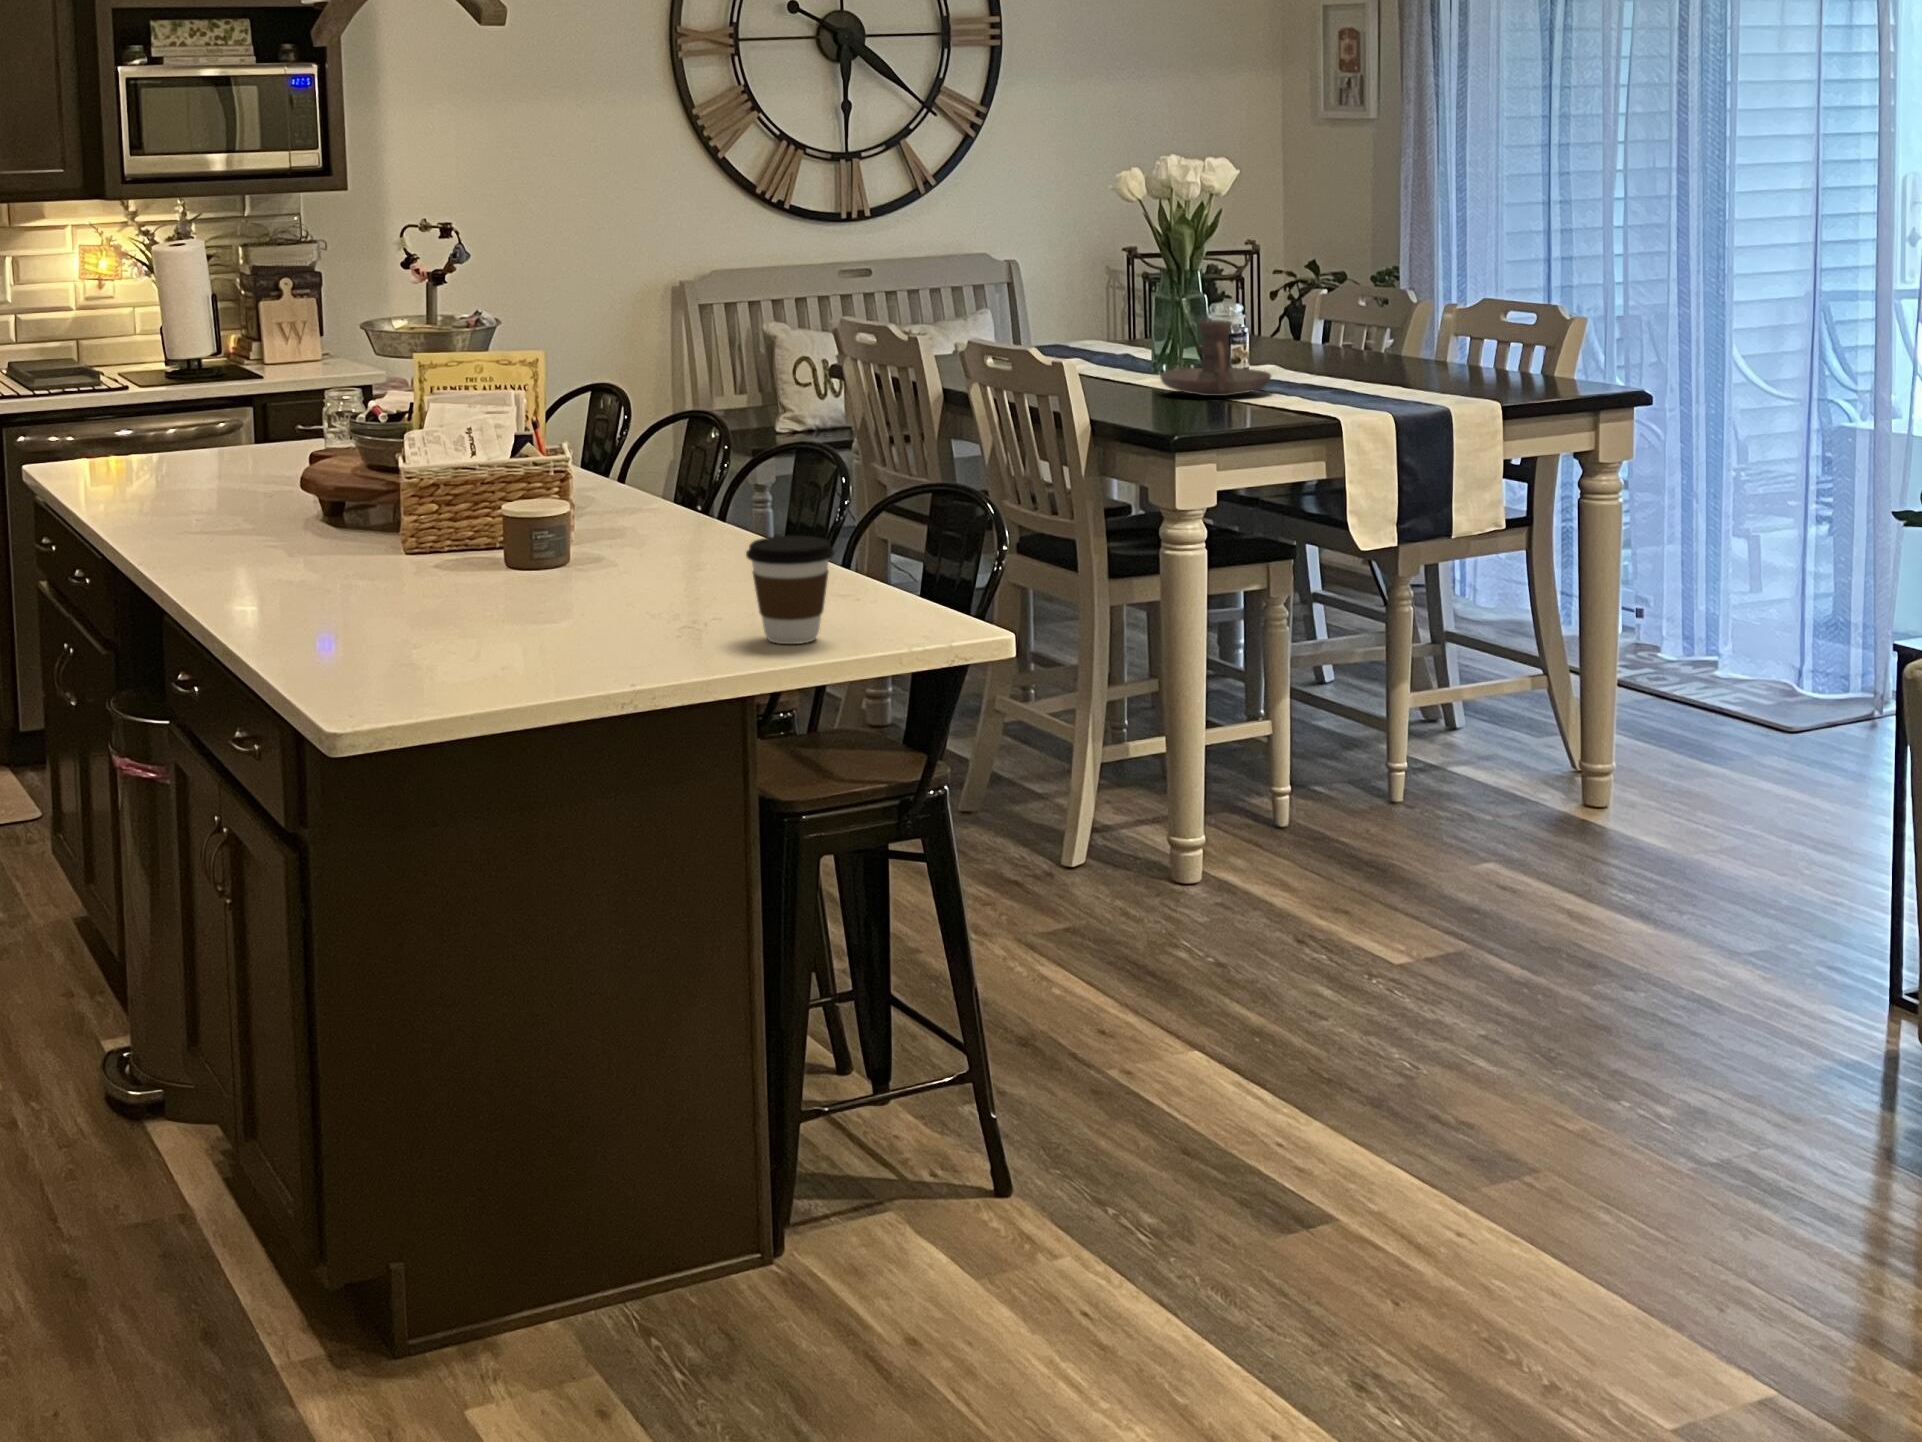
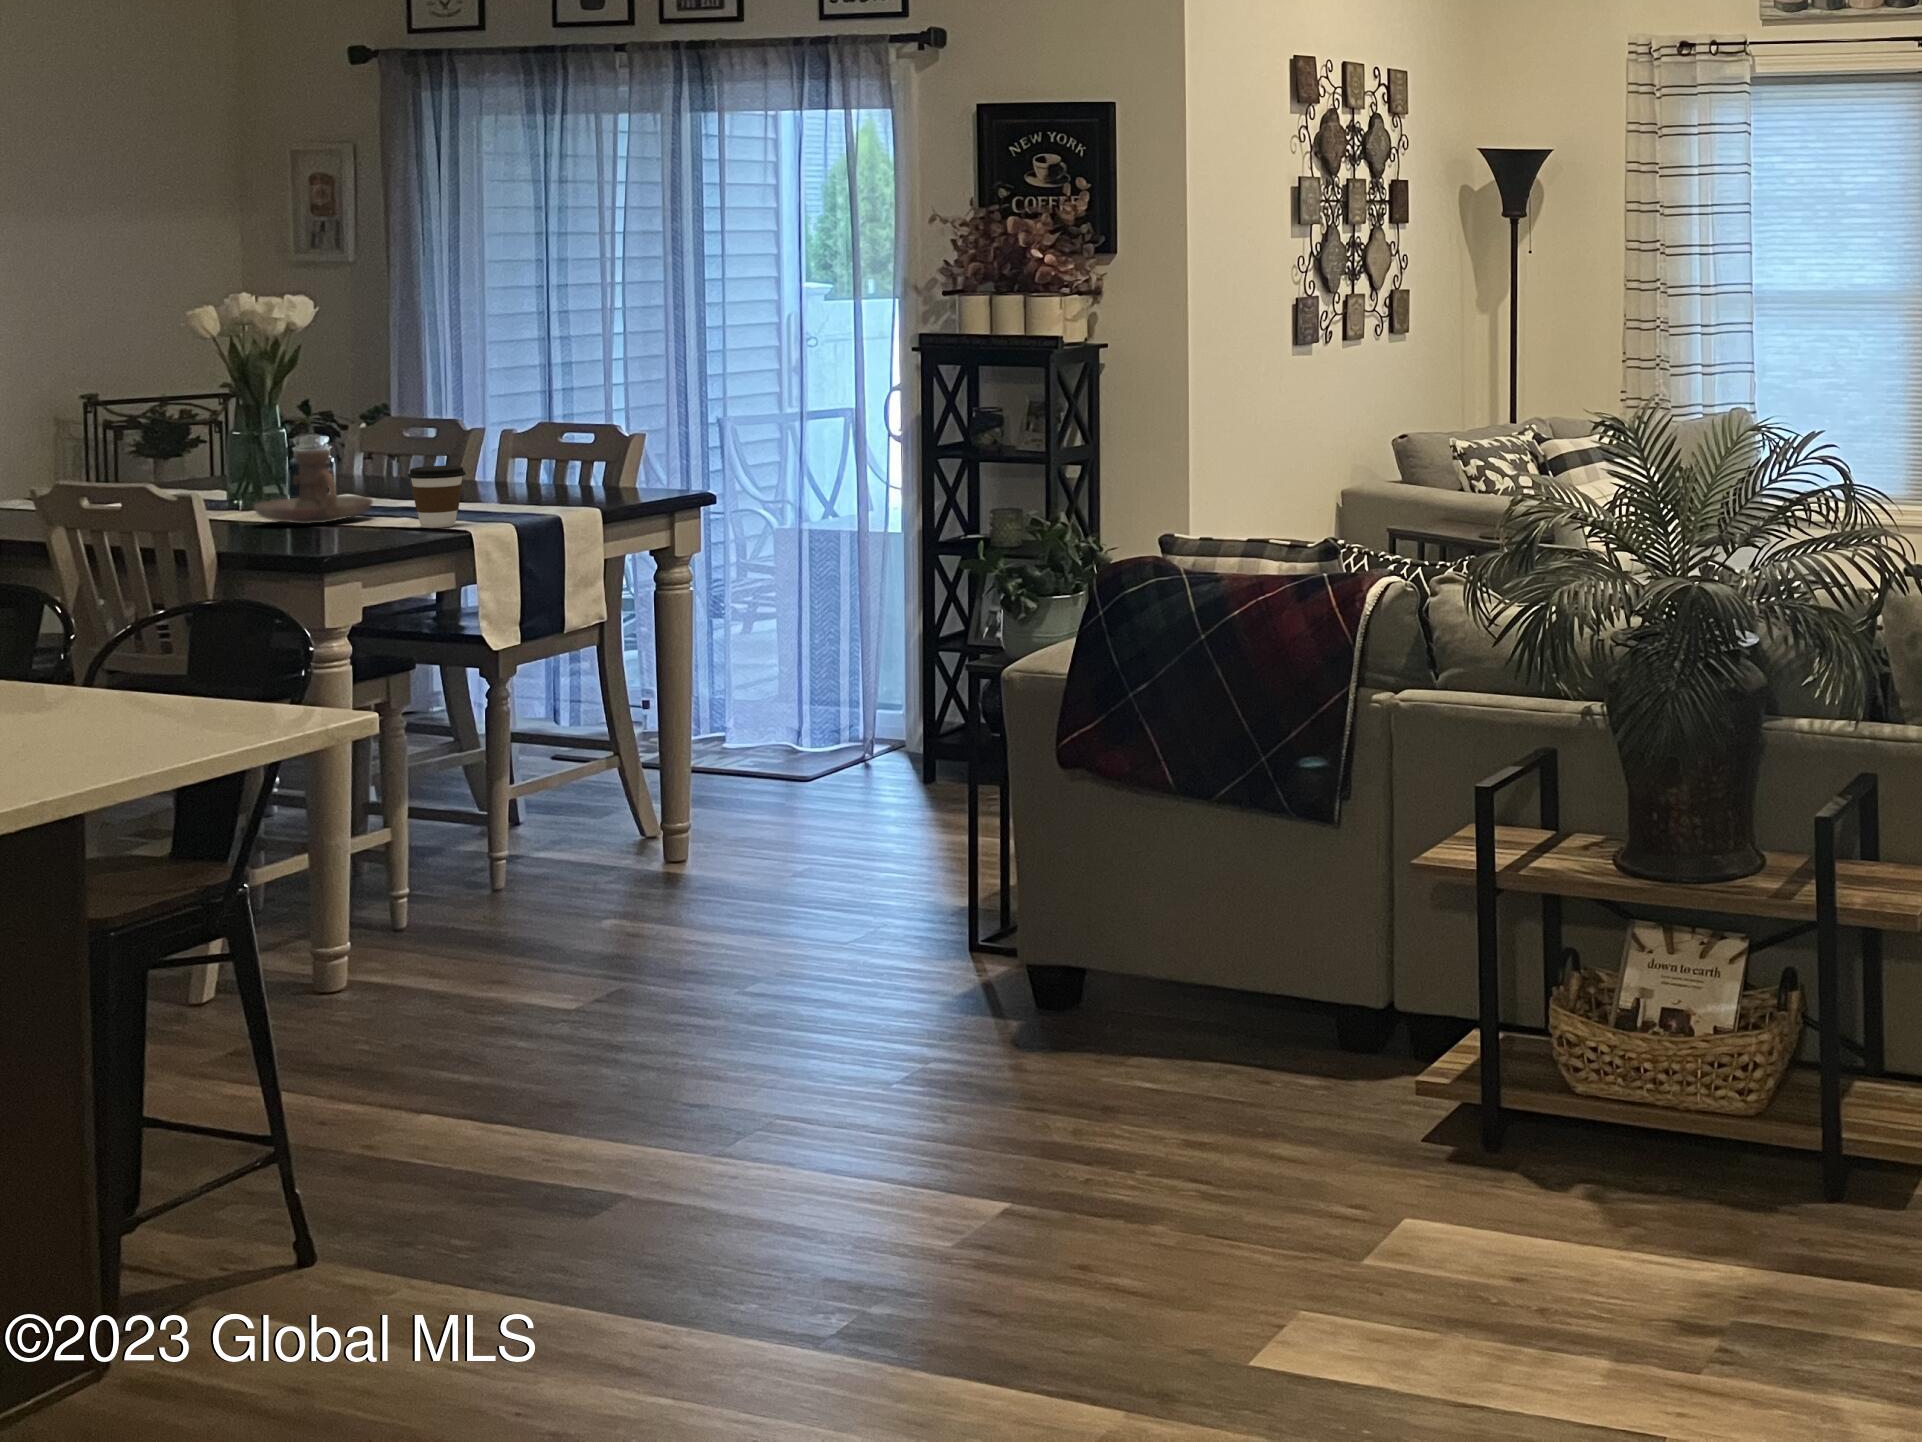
coffee cup: present [746,536,834,644] -> present [408,466,466,528]

